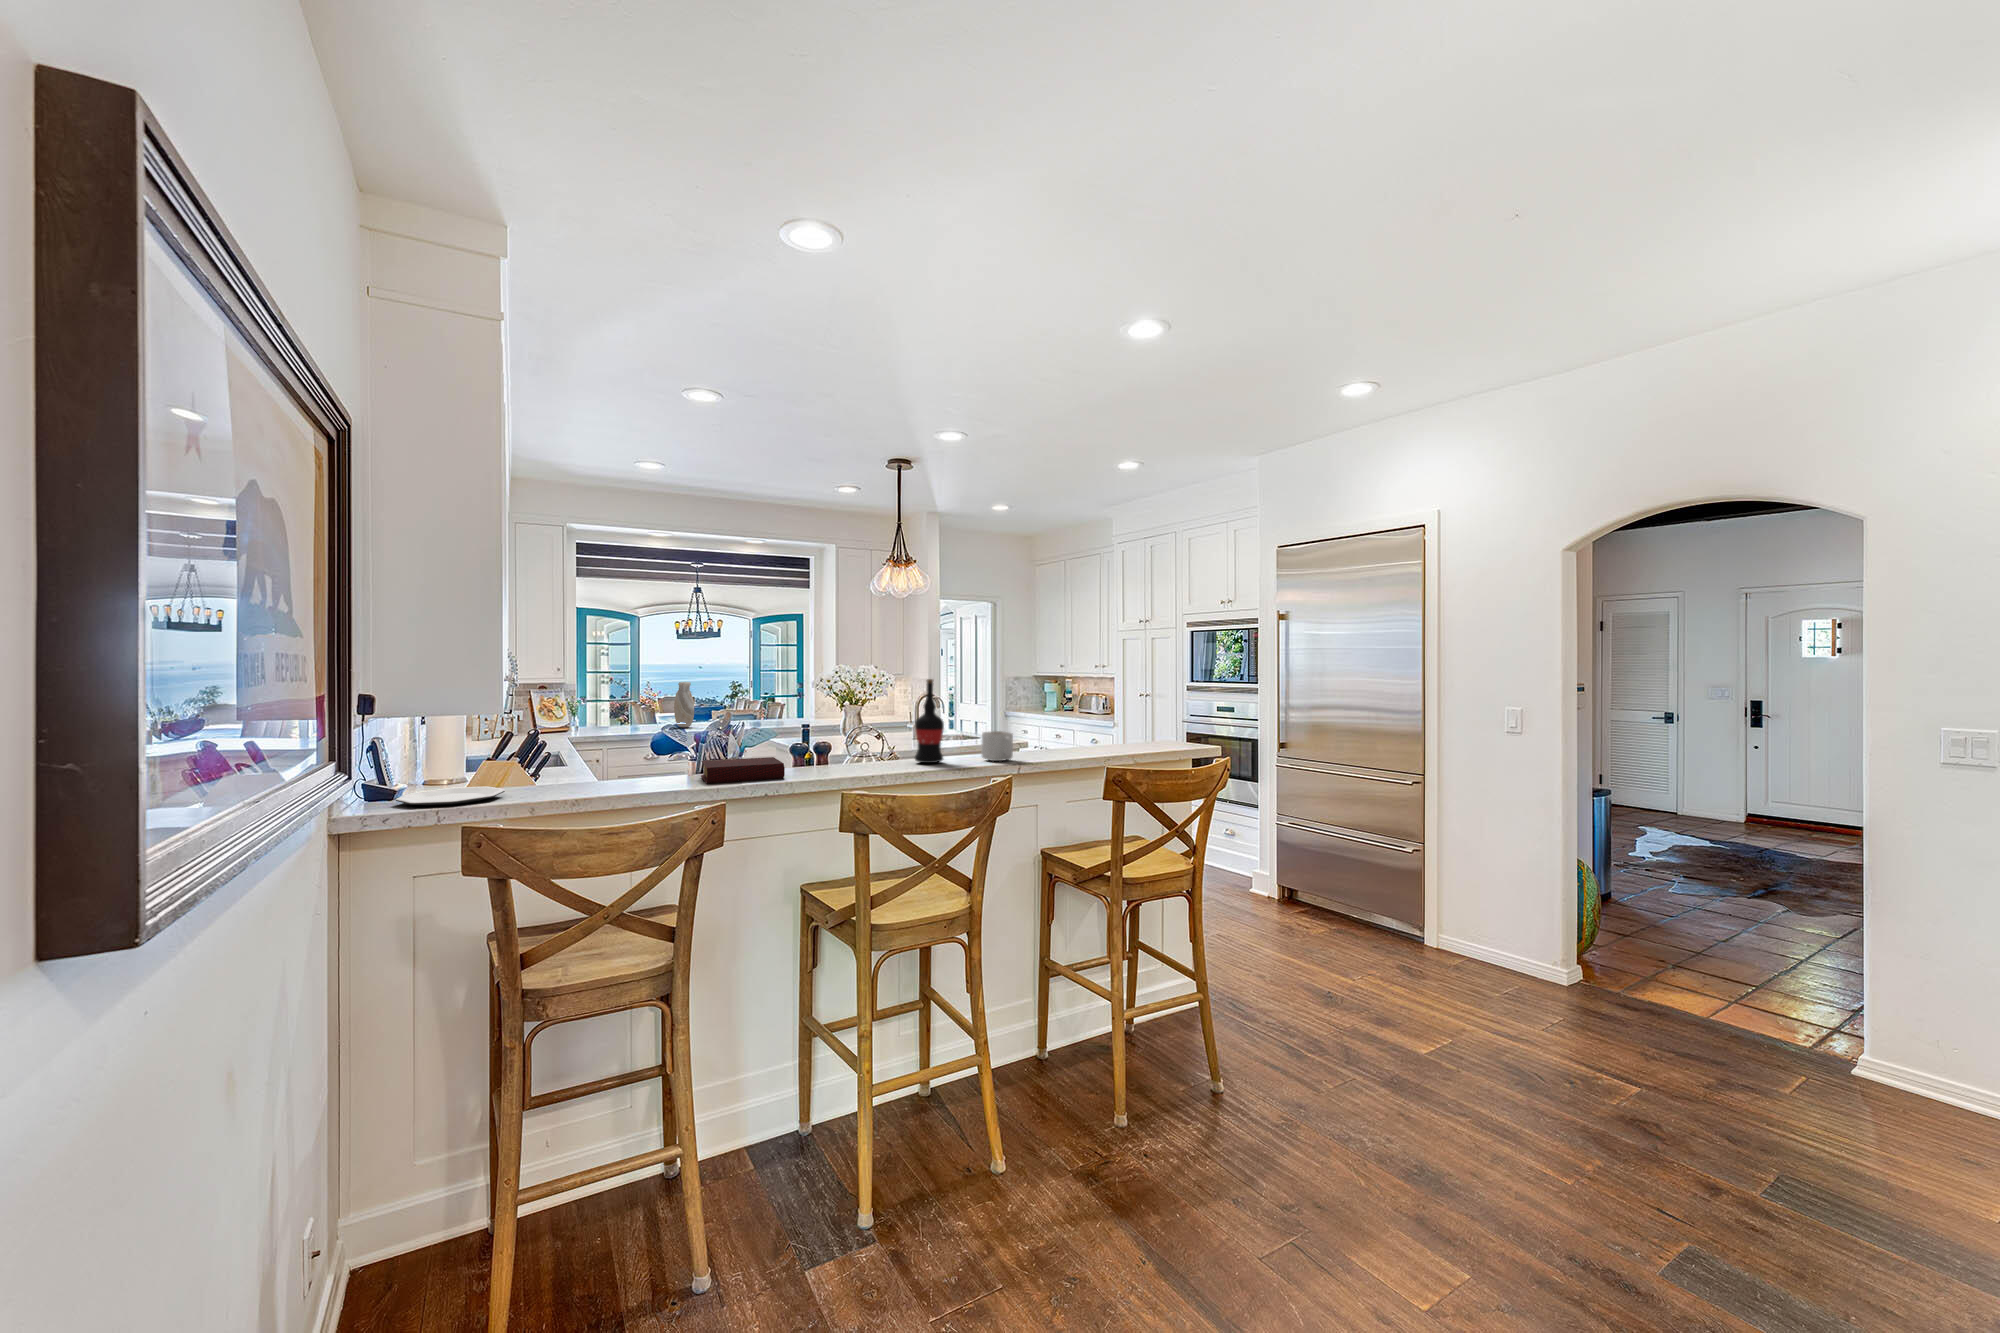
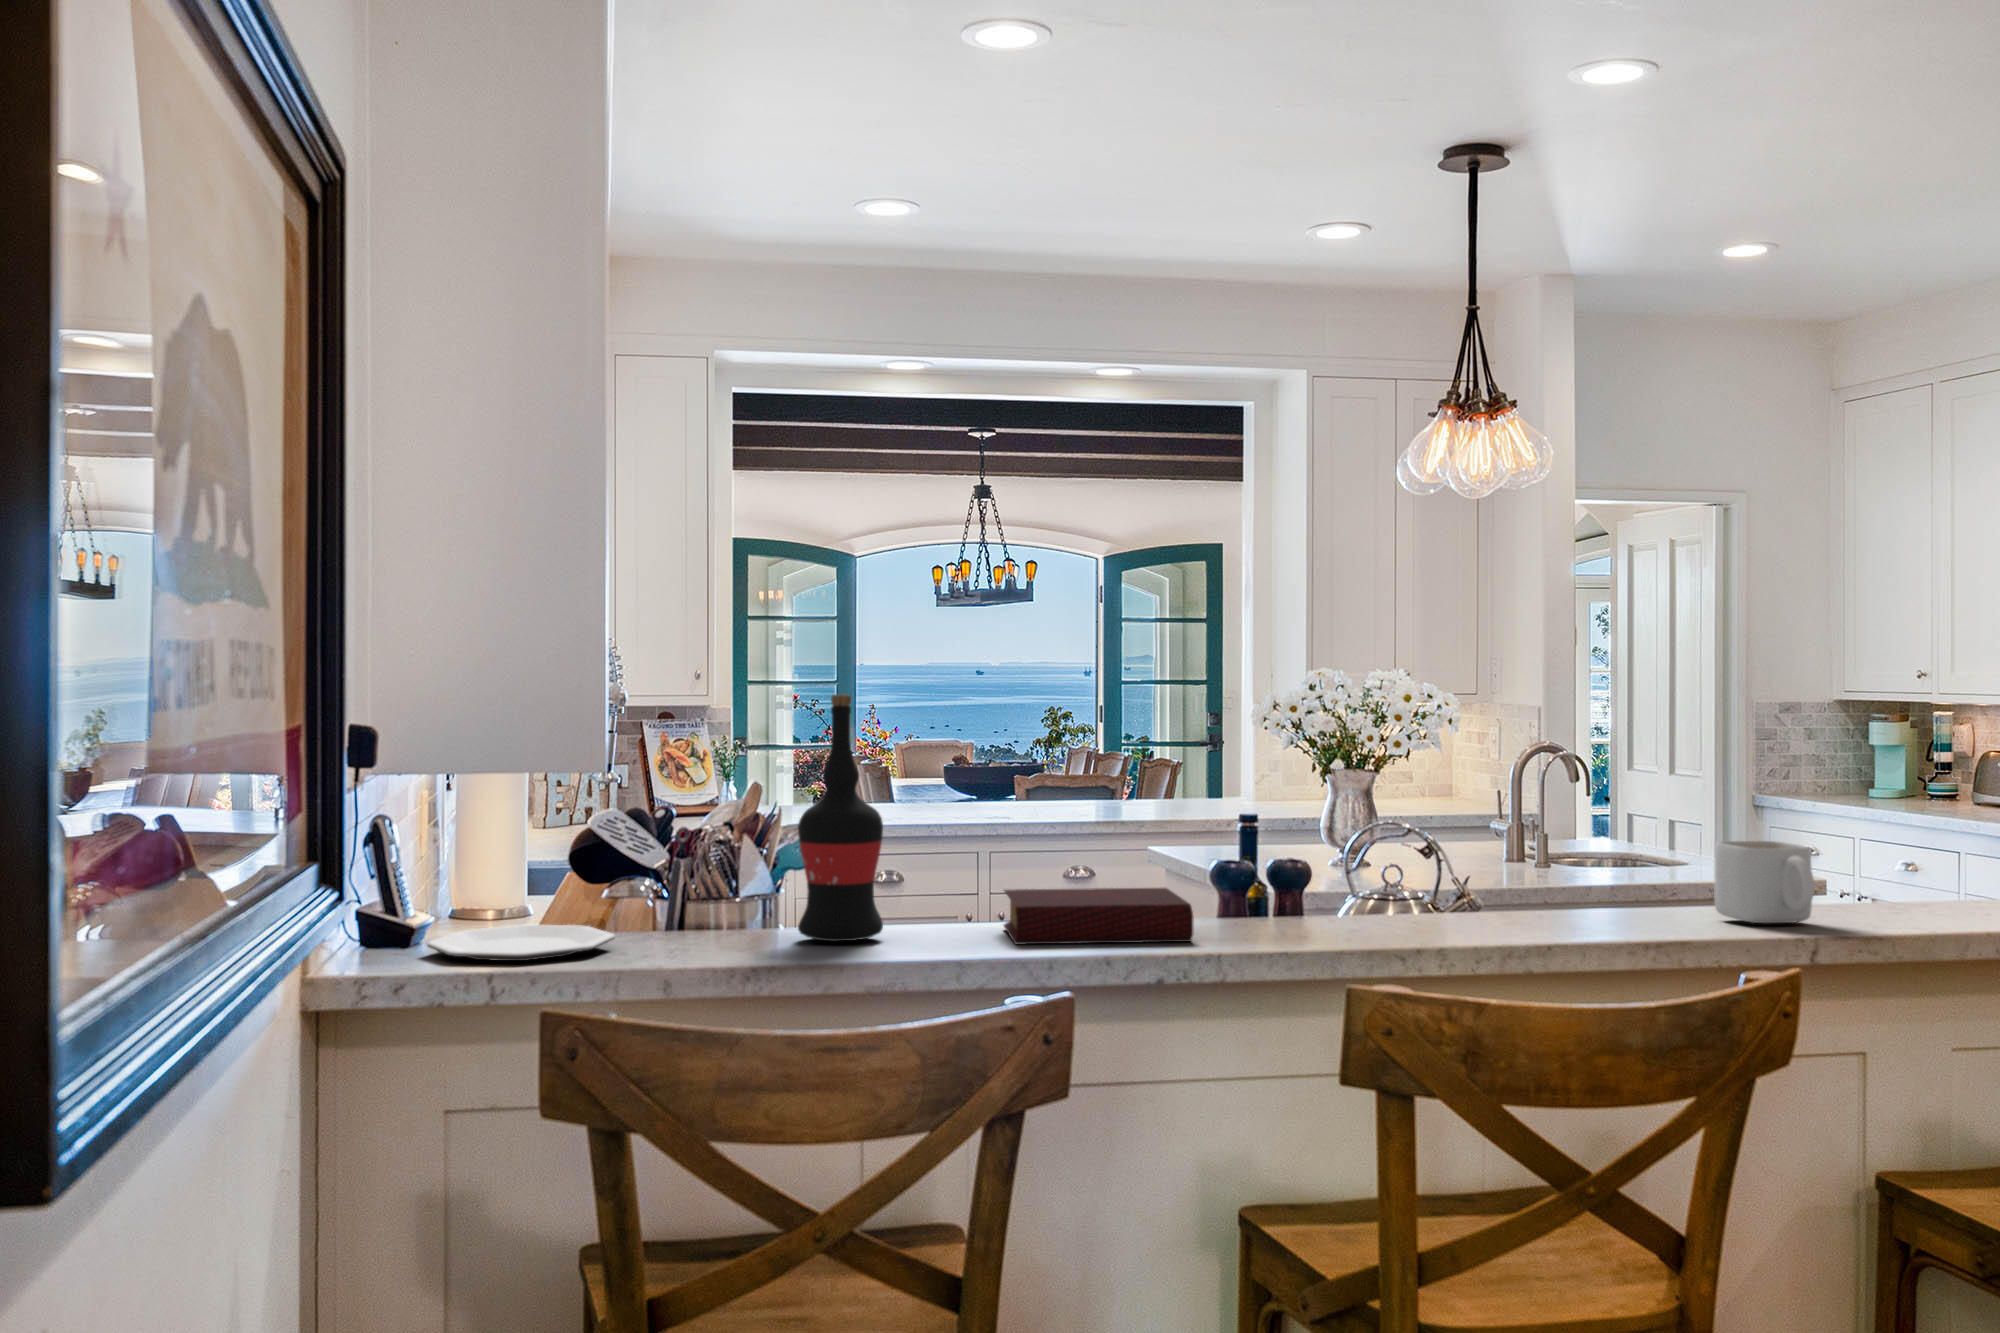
wine bottle: present [914,679,944,763] -> present [798,694,883,941]
vase: present [674,682,694,728] -> none [953,712,994,813]

